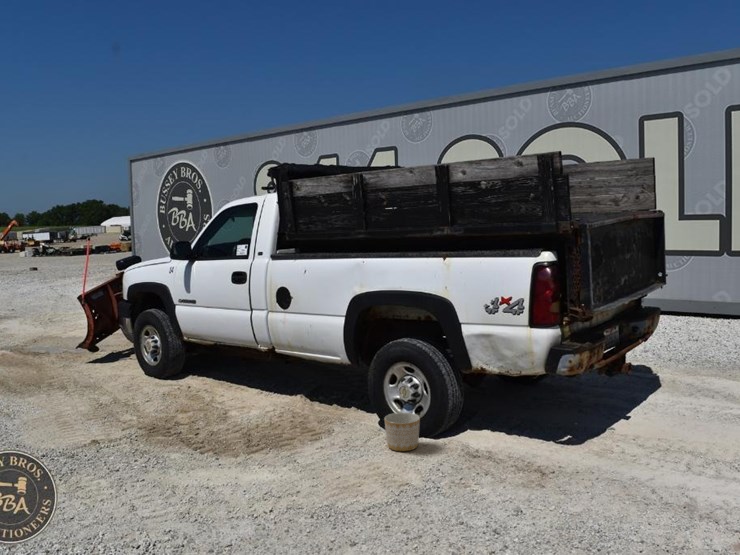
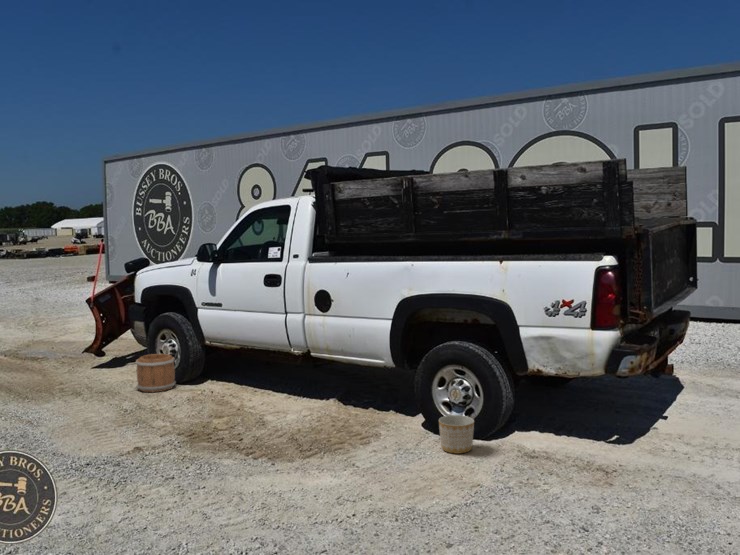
bucket: none [117,349,157,387] -> present [136,354,176,392]

